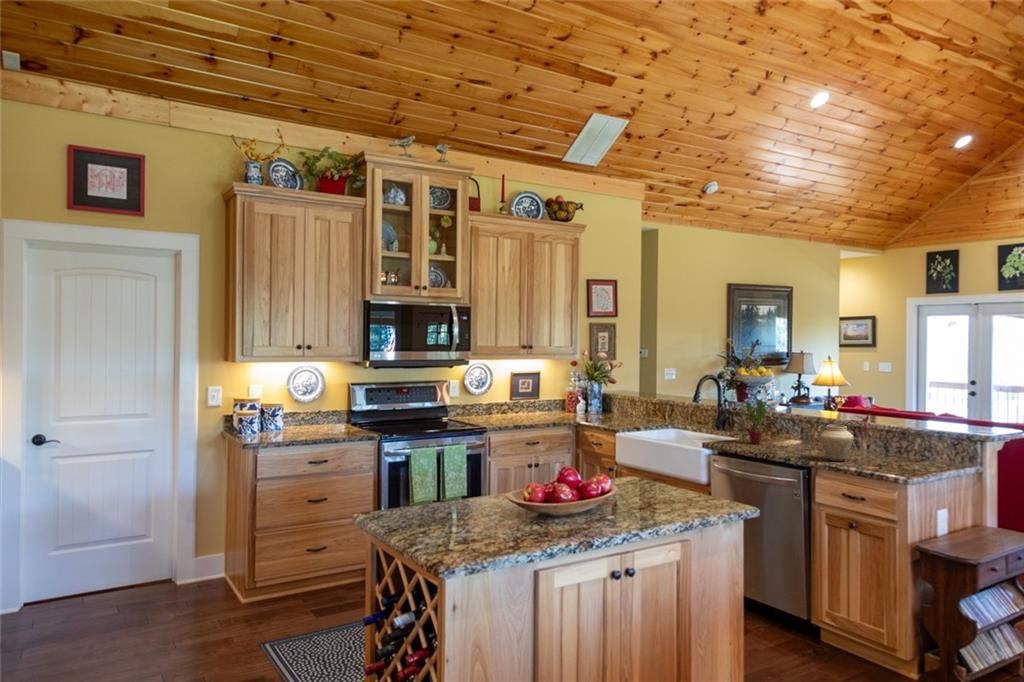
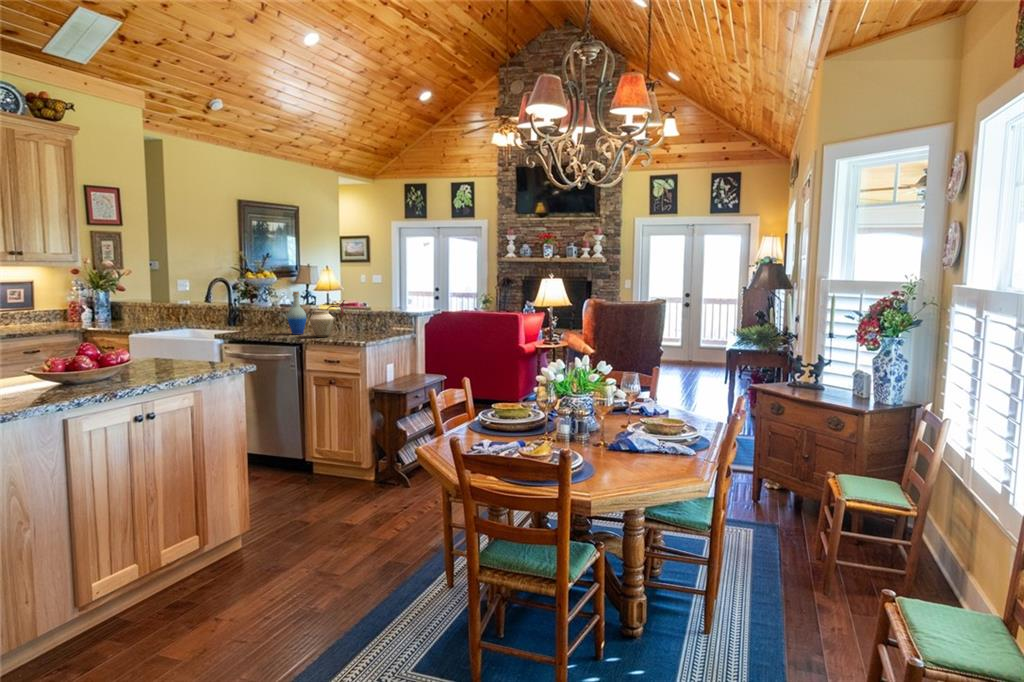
bottle: none [788,397,814,452] -> present [287,292,306,335]
potted plant: present [737,400,768,444] -> none [240,294,282,332]

